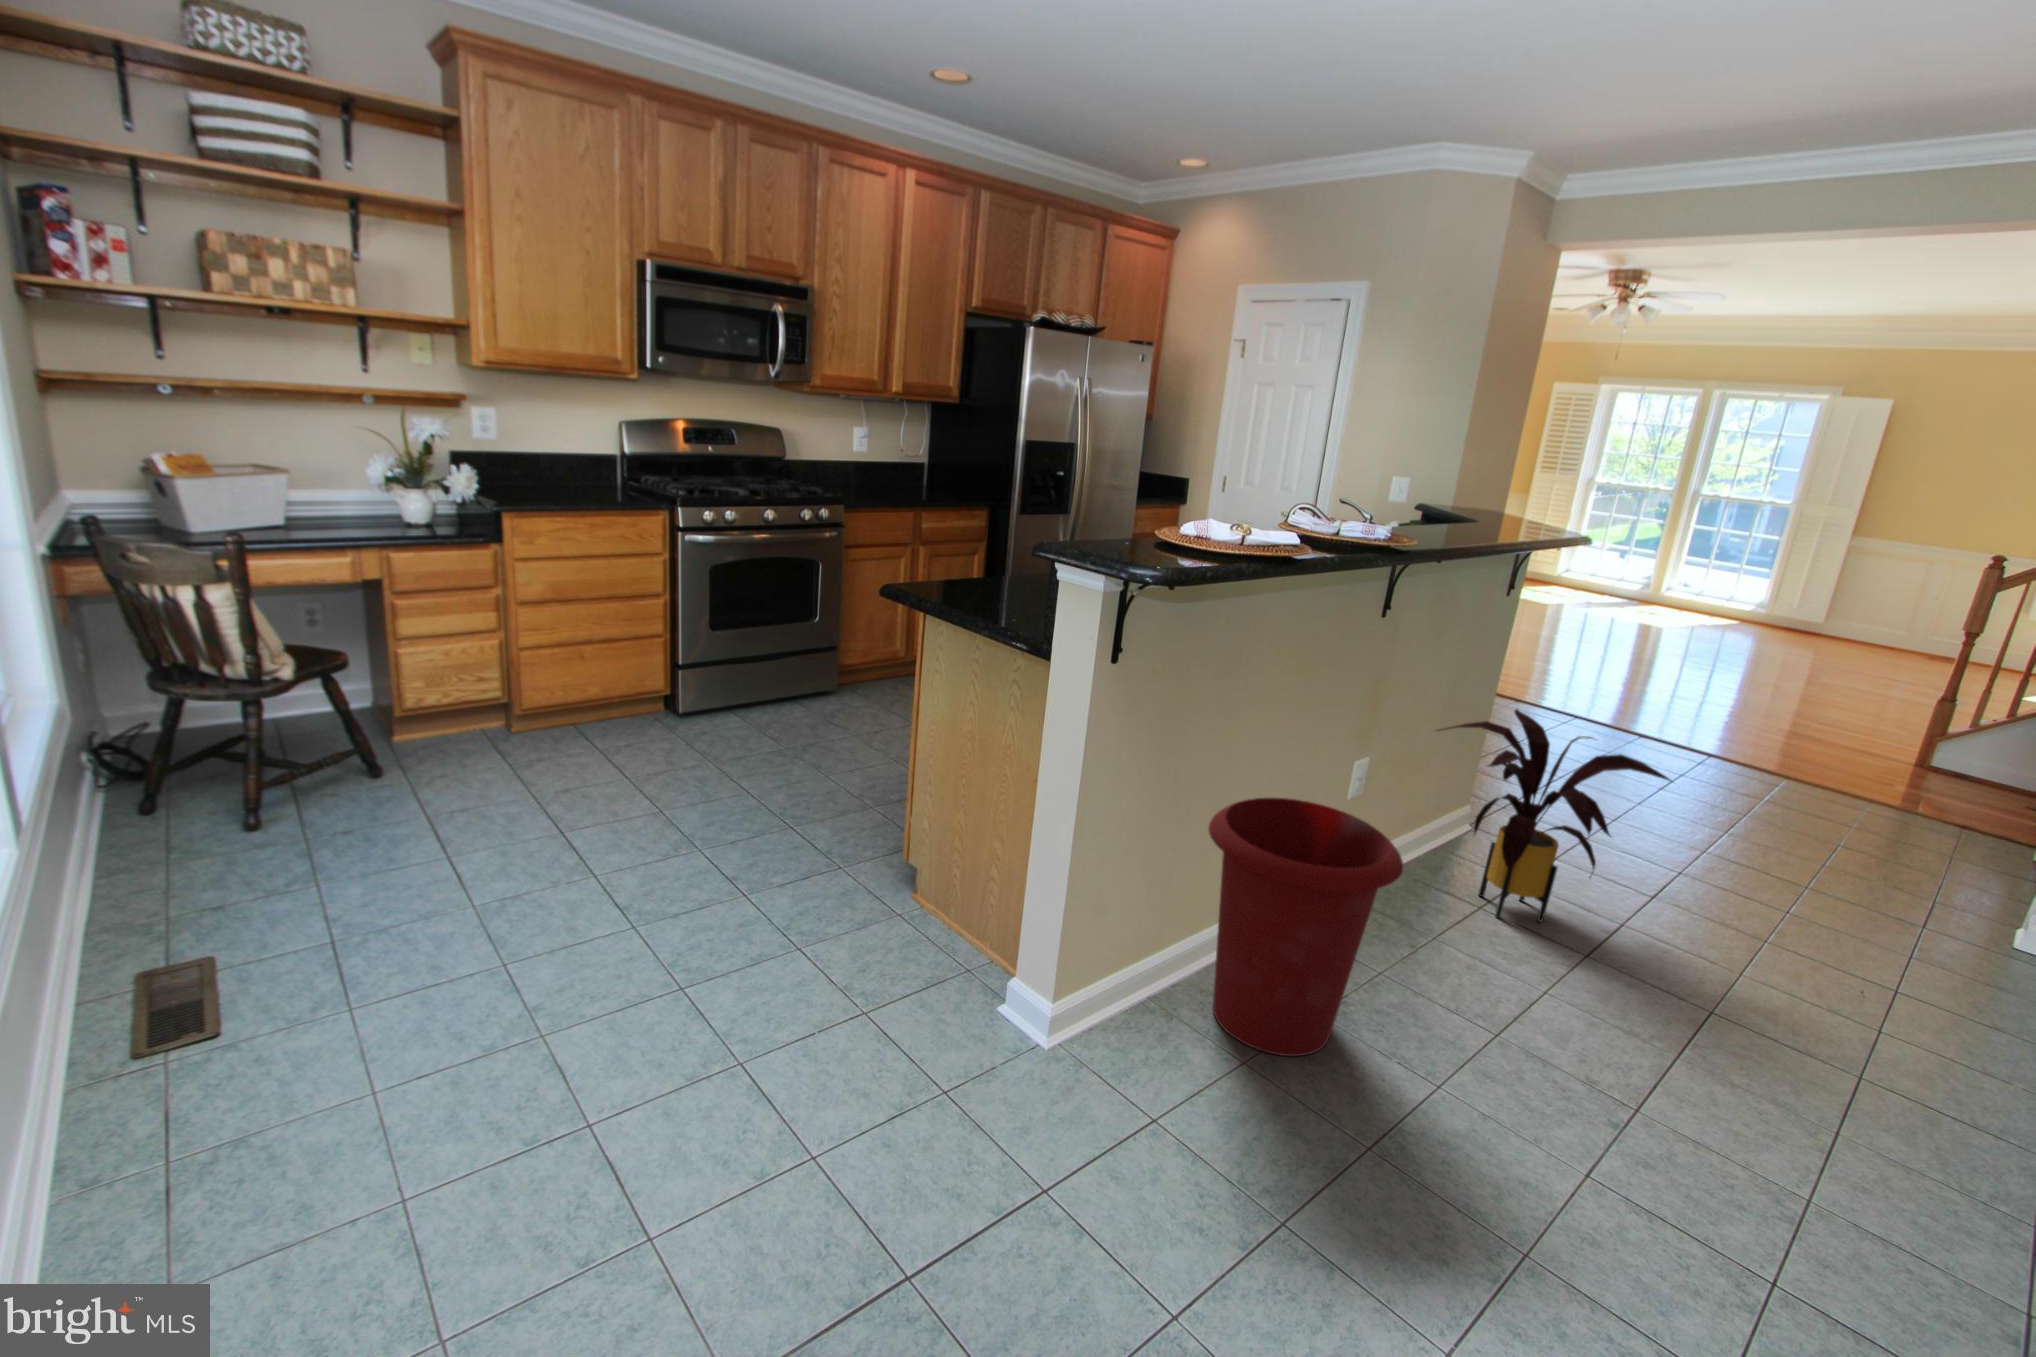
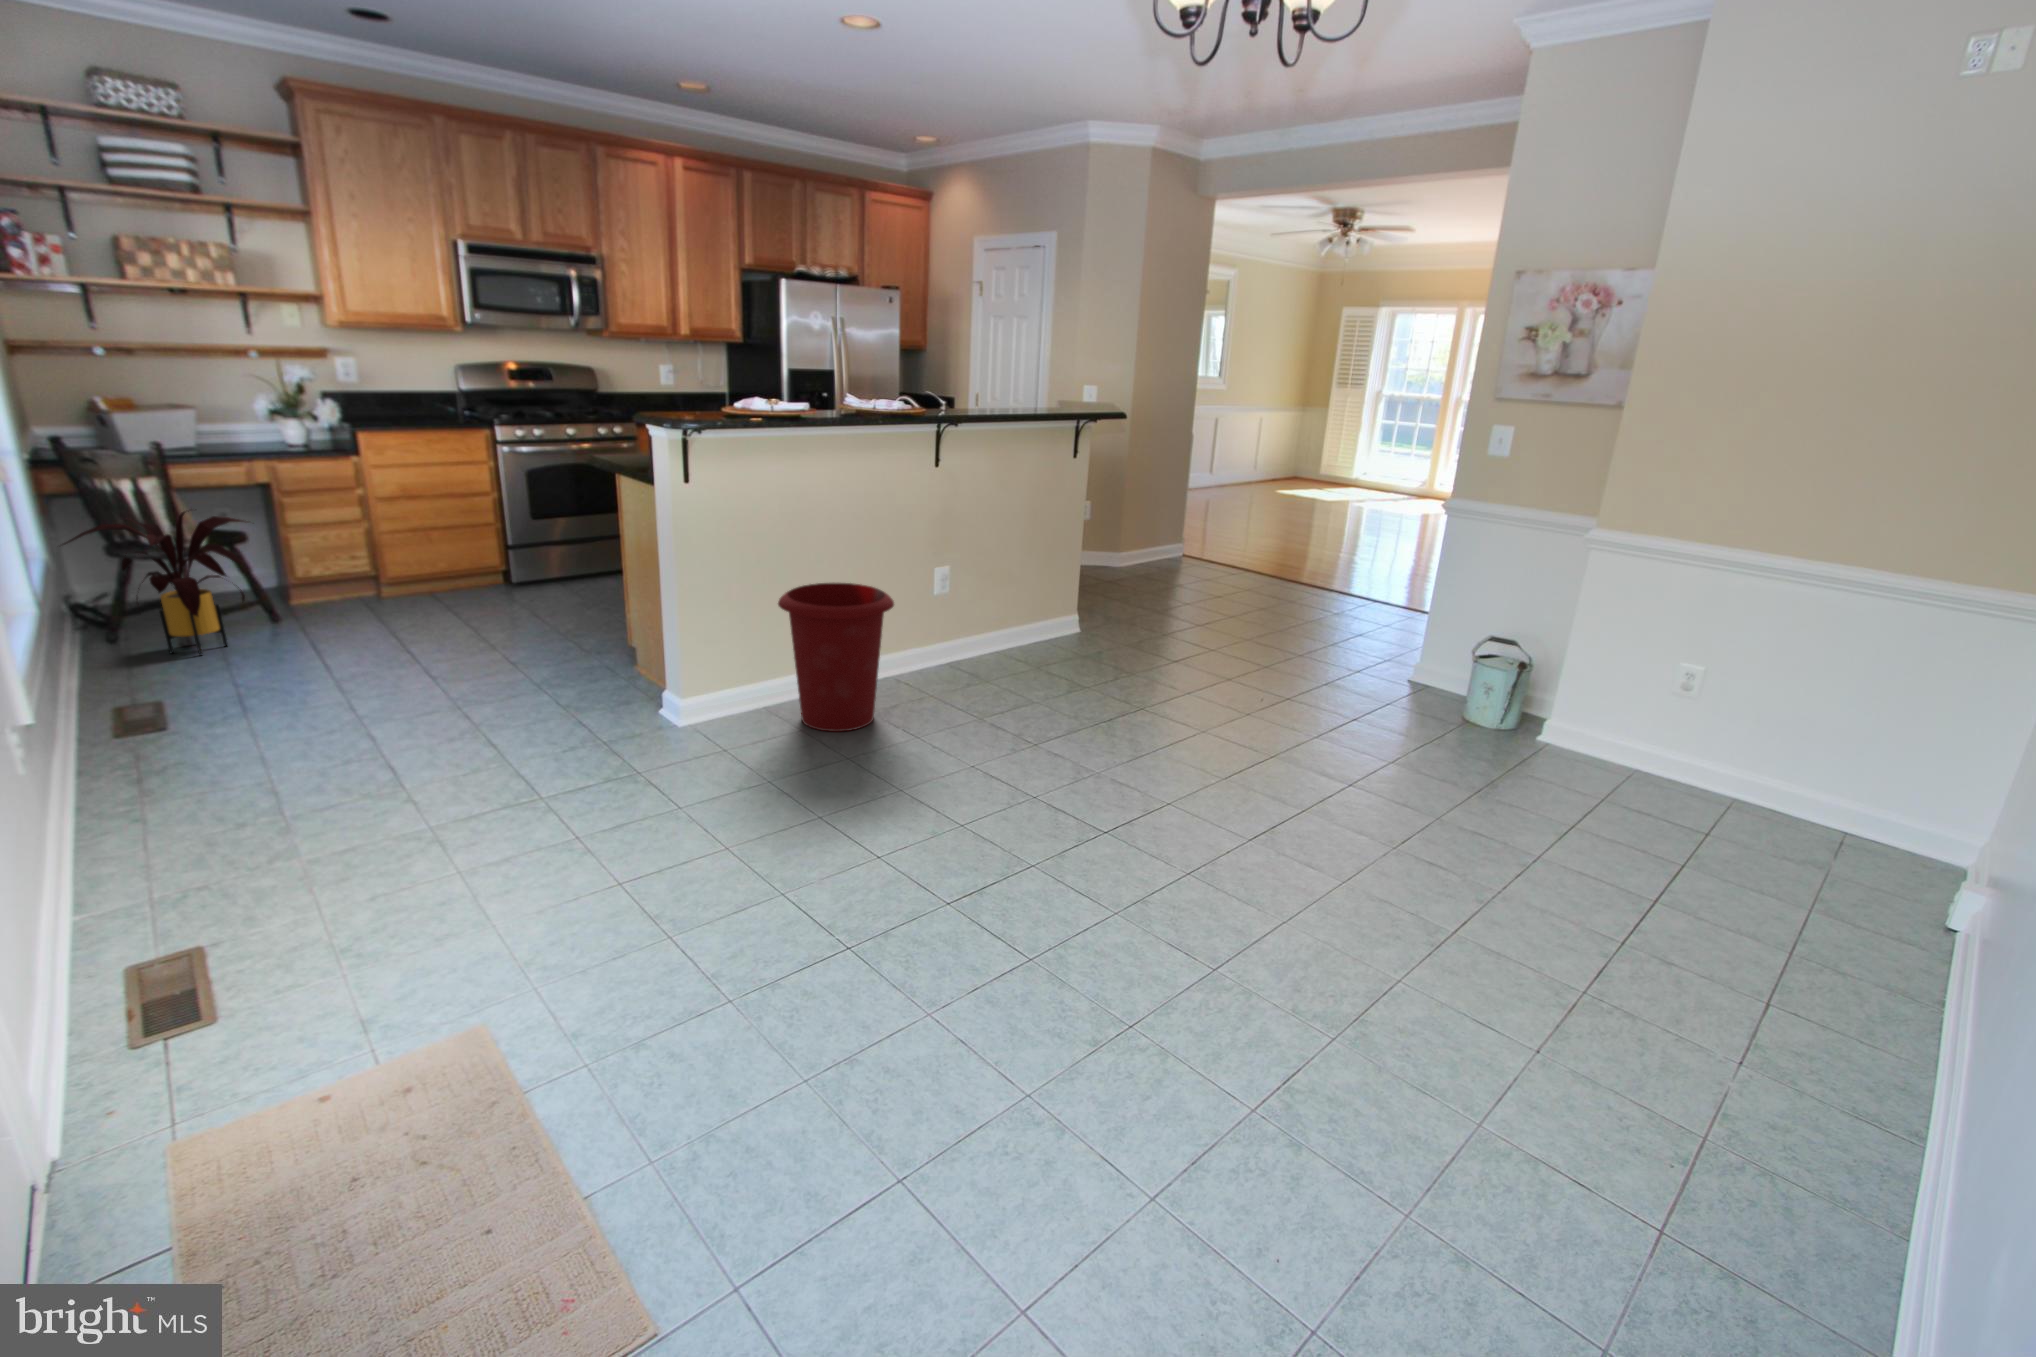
house plant: present [1438,709,1671,922] -> present [63,511,245,655]

